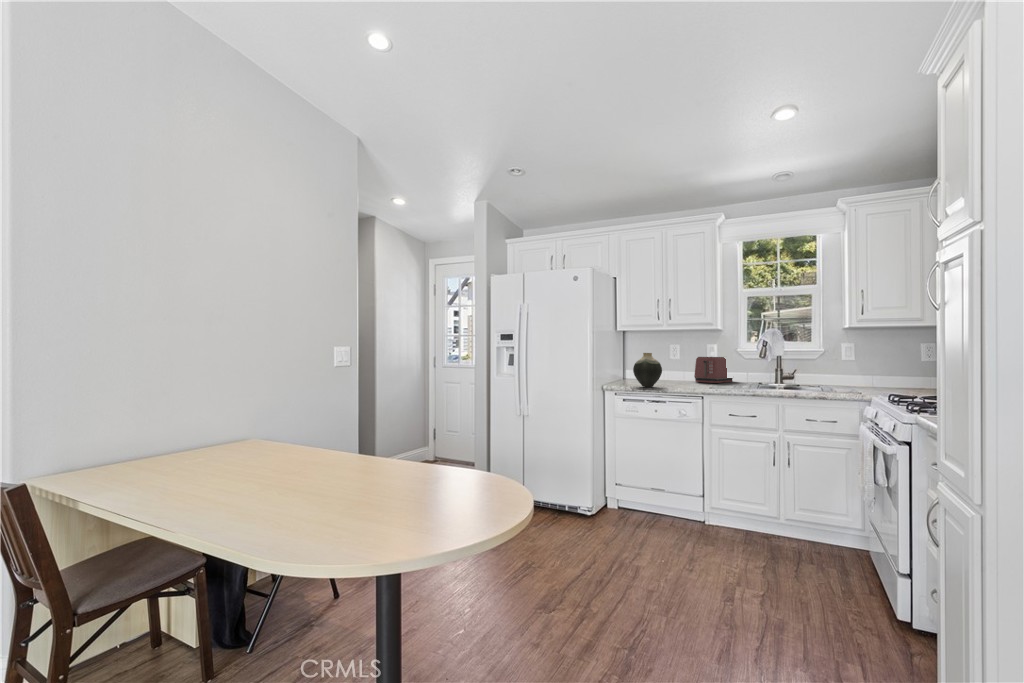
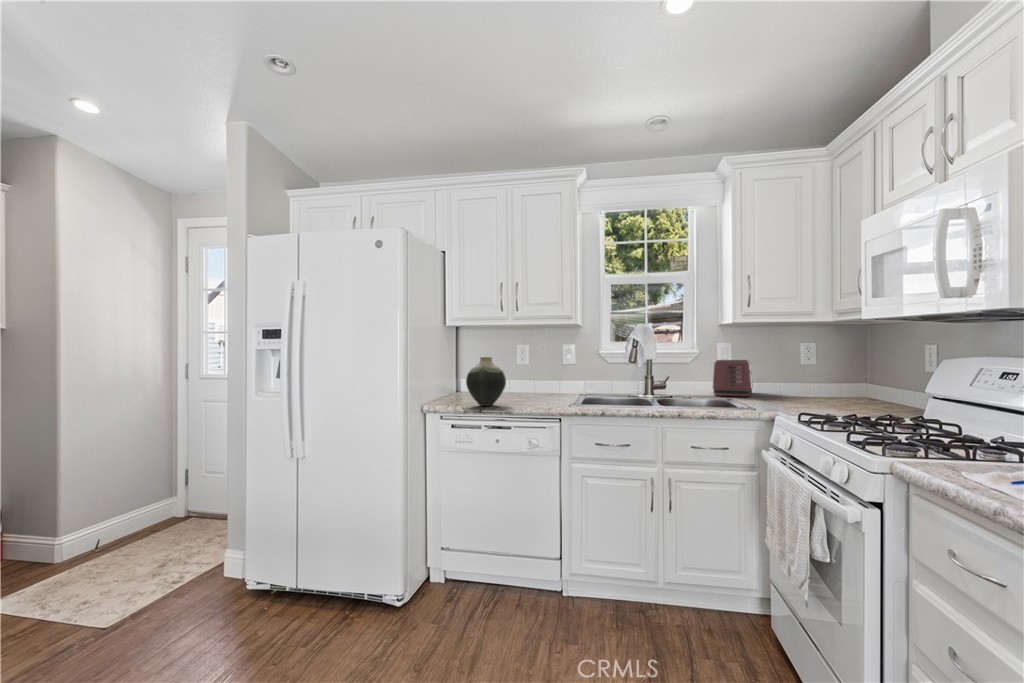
toaster: present [694,357,733,383] -> present [713,360,752,396]

